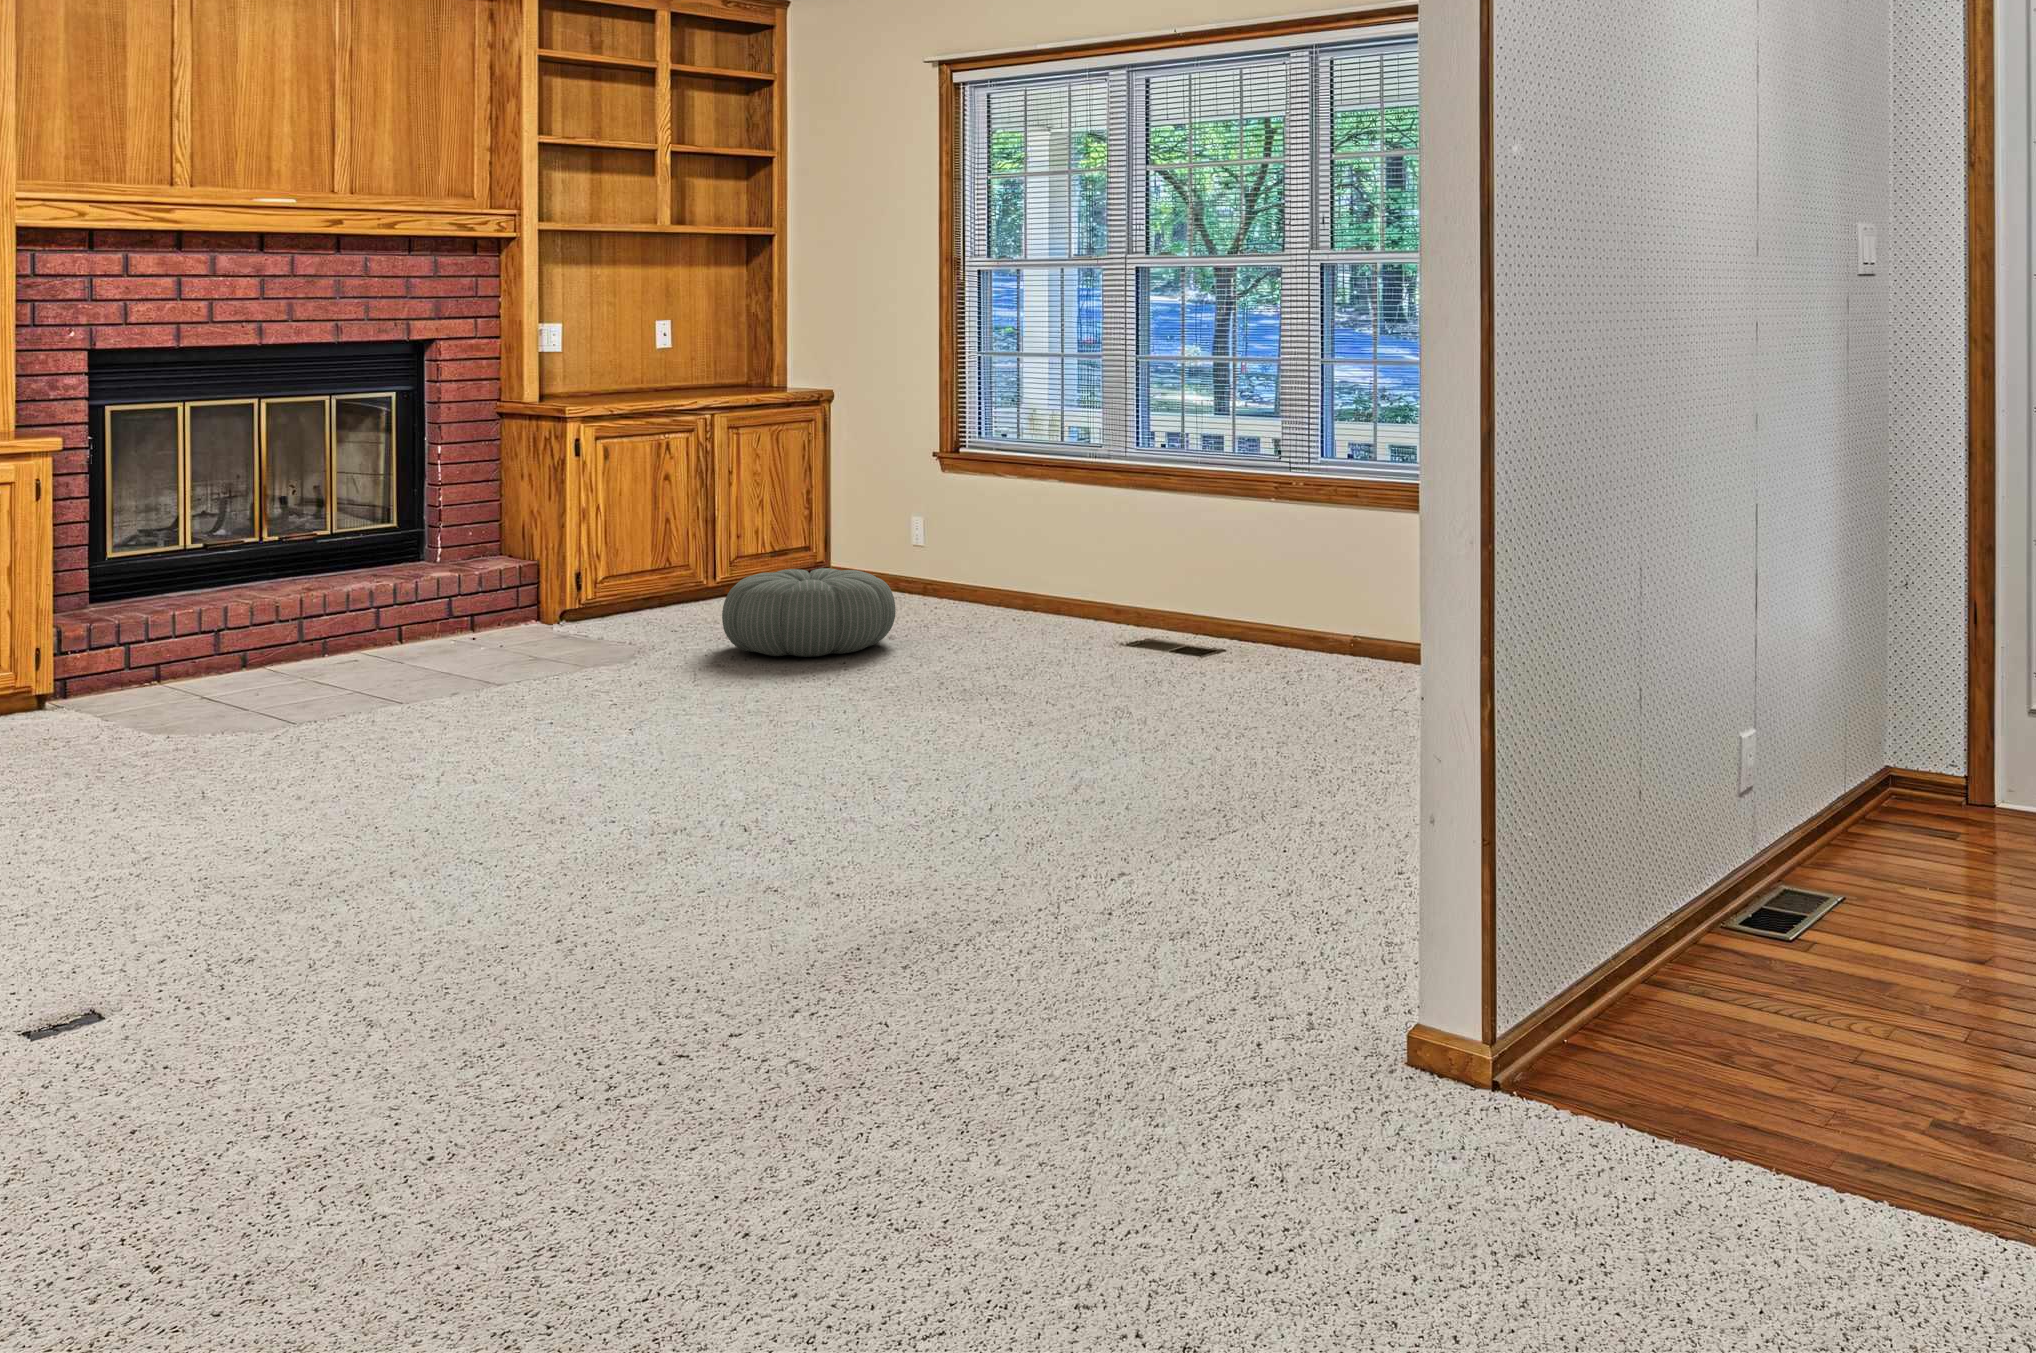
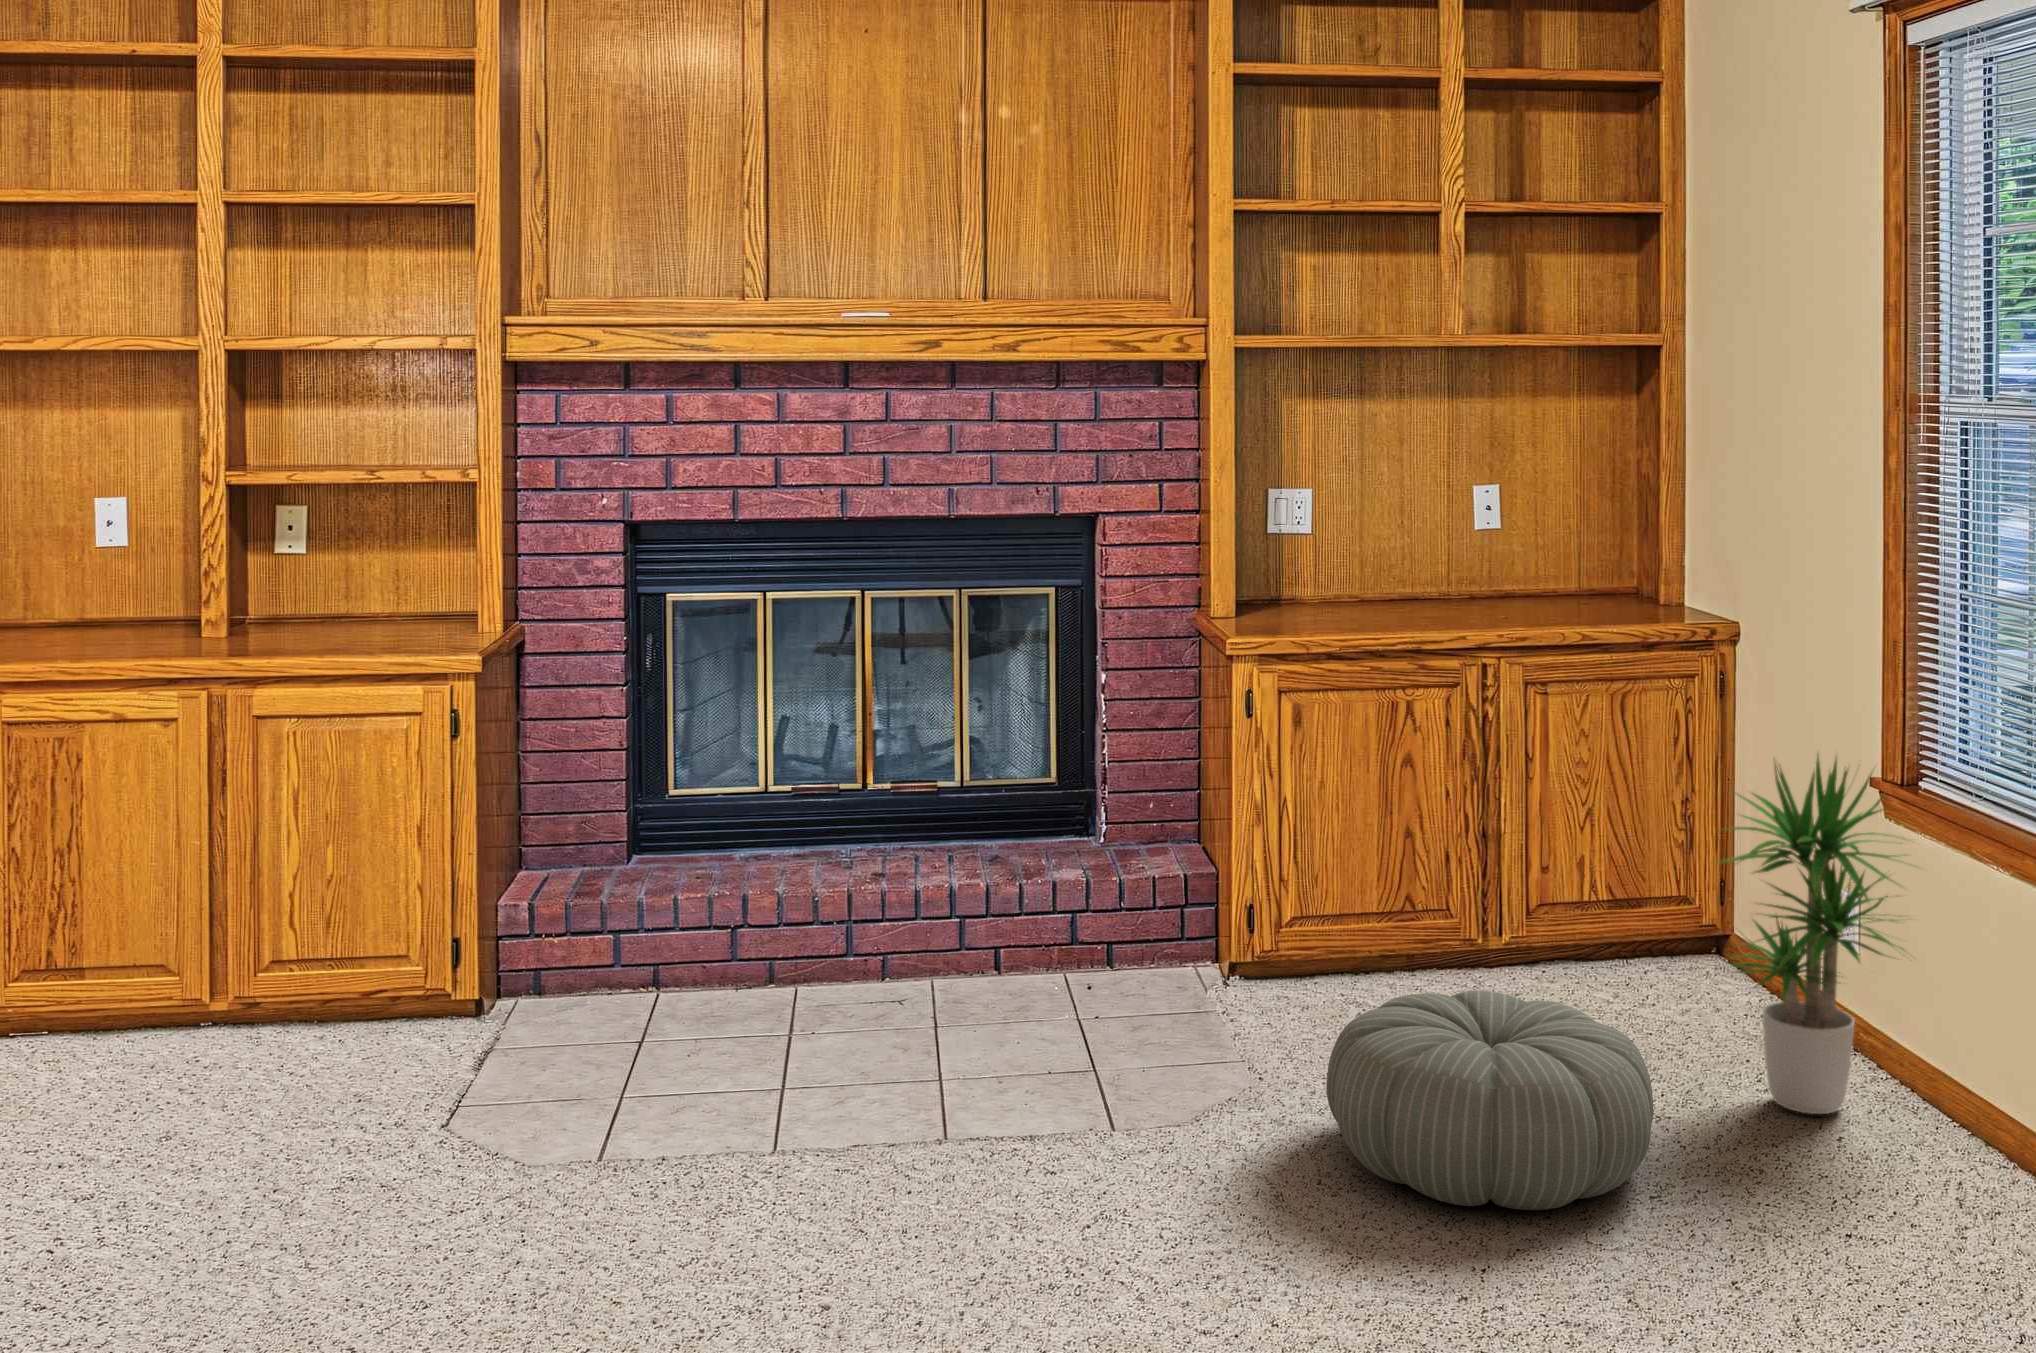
potted plant: none [874,437,983,615] -> present [1715,756,1908,1114]

